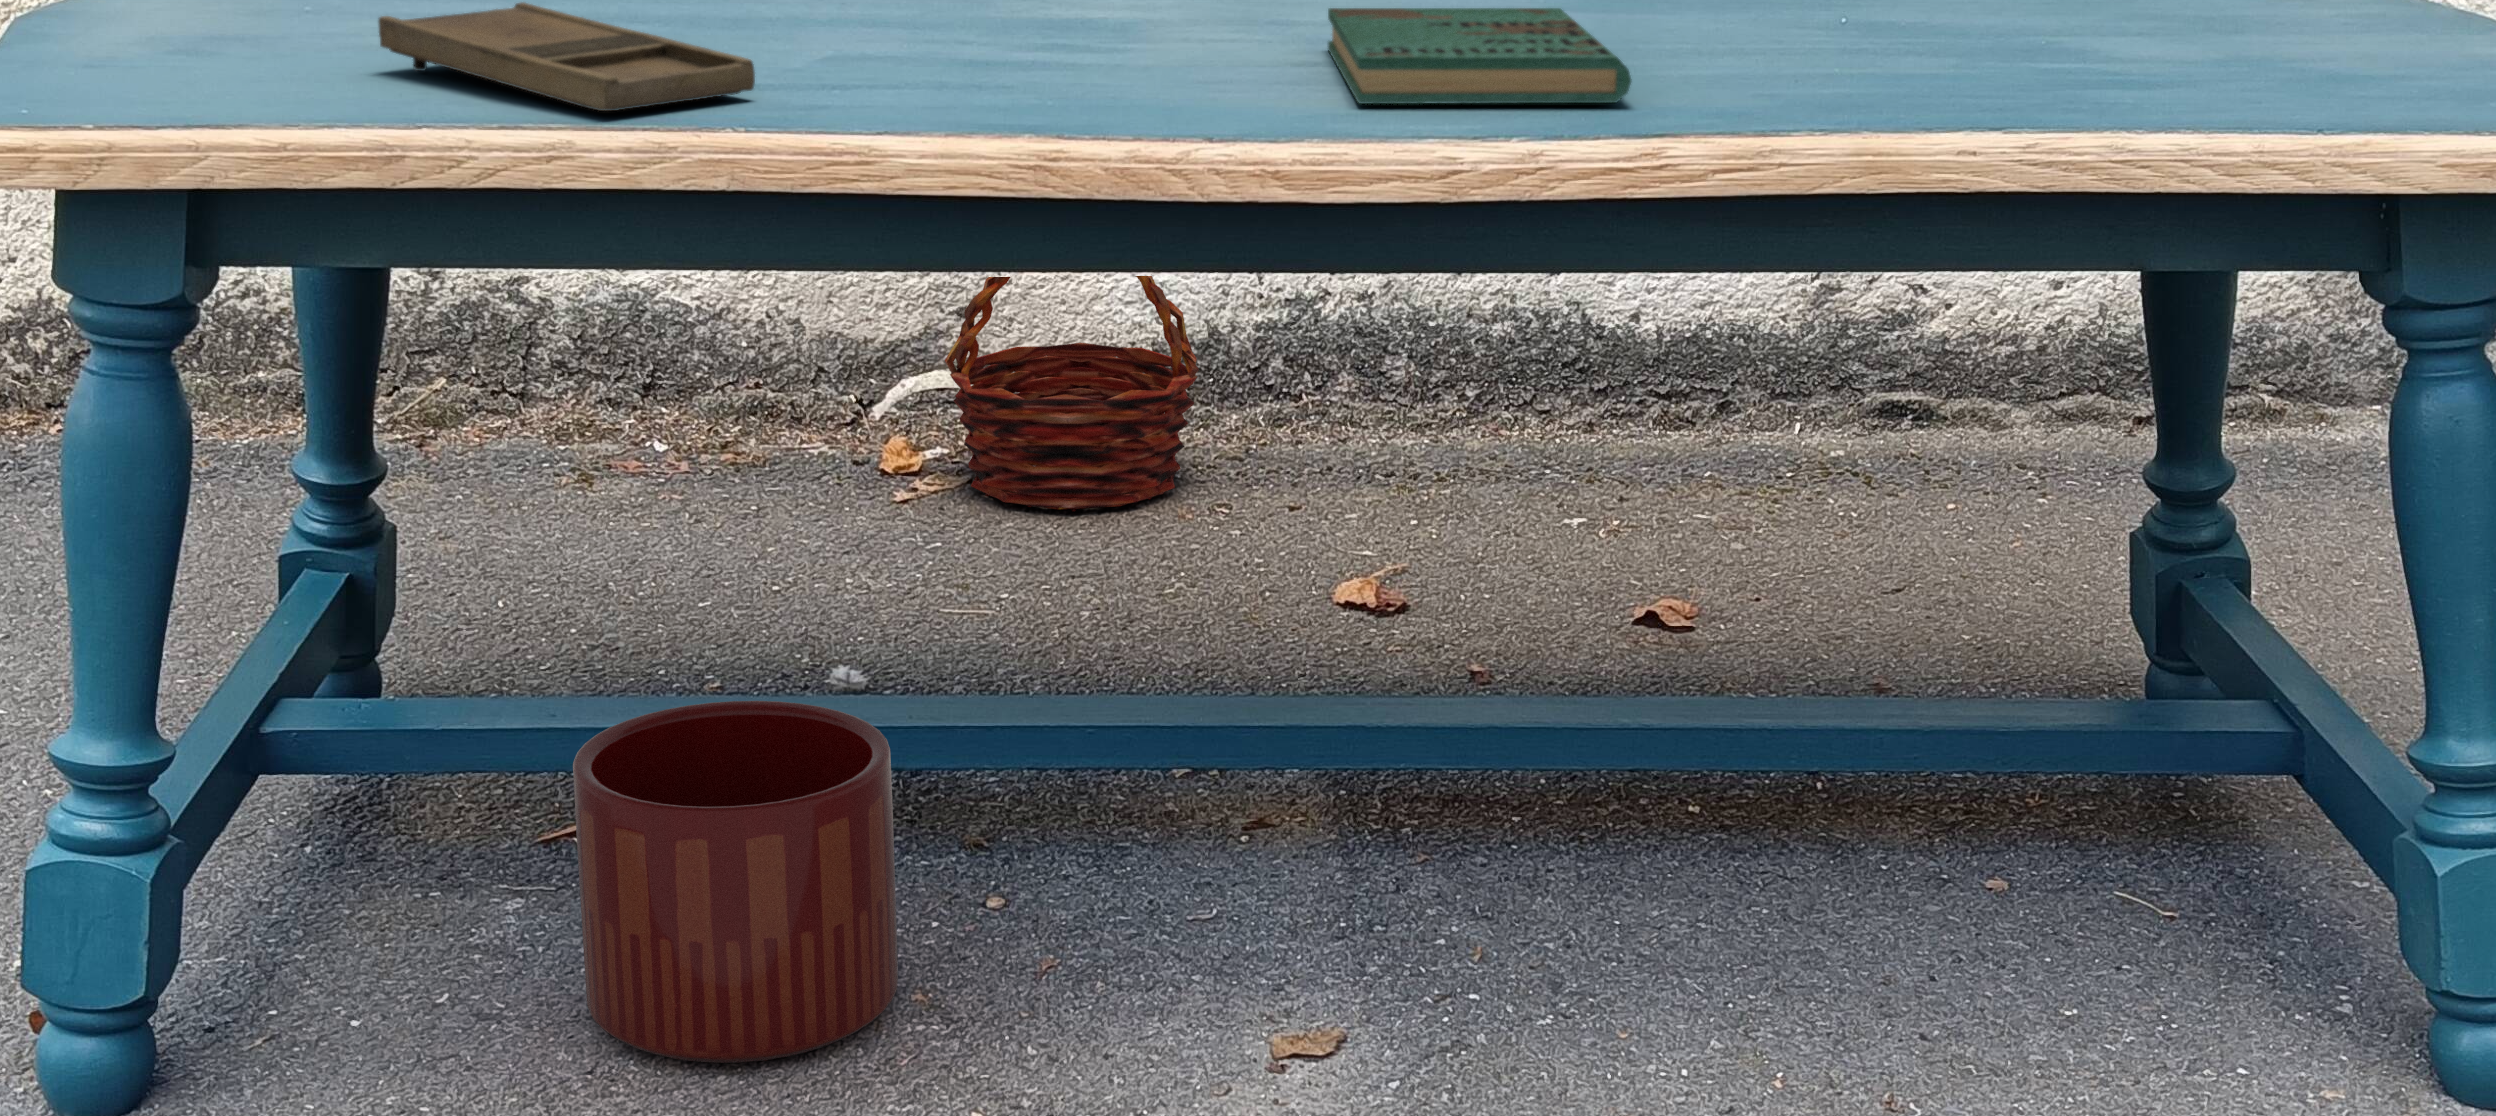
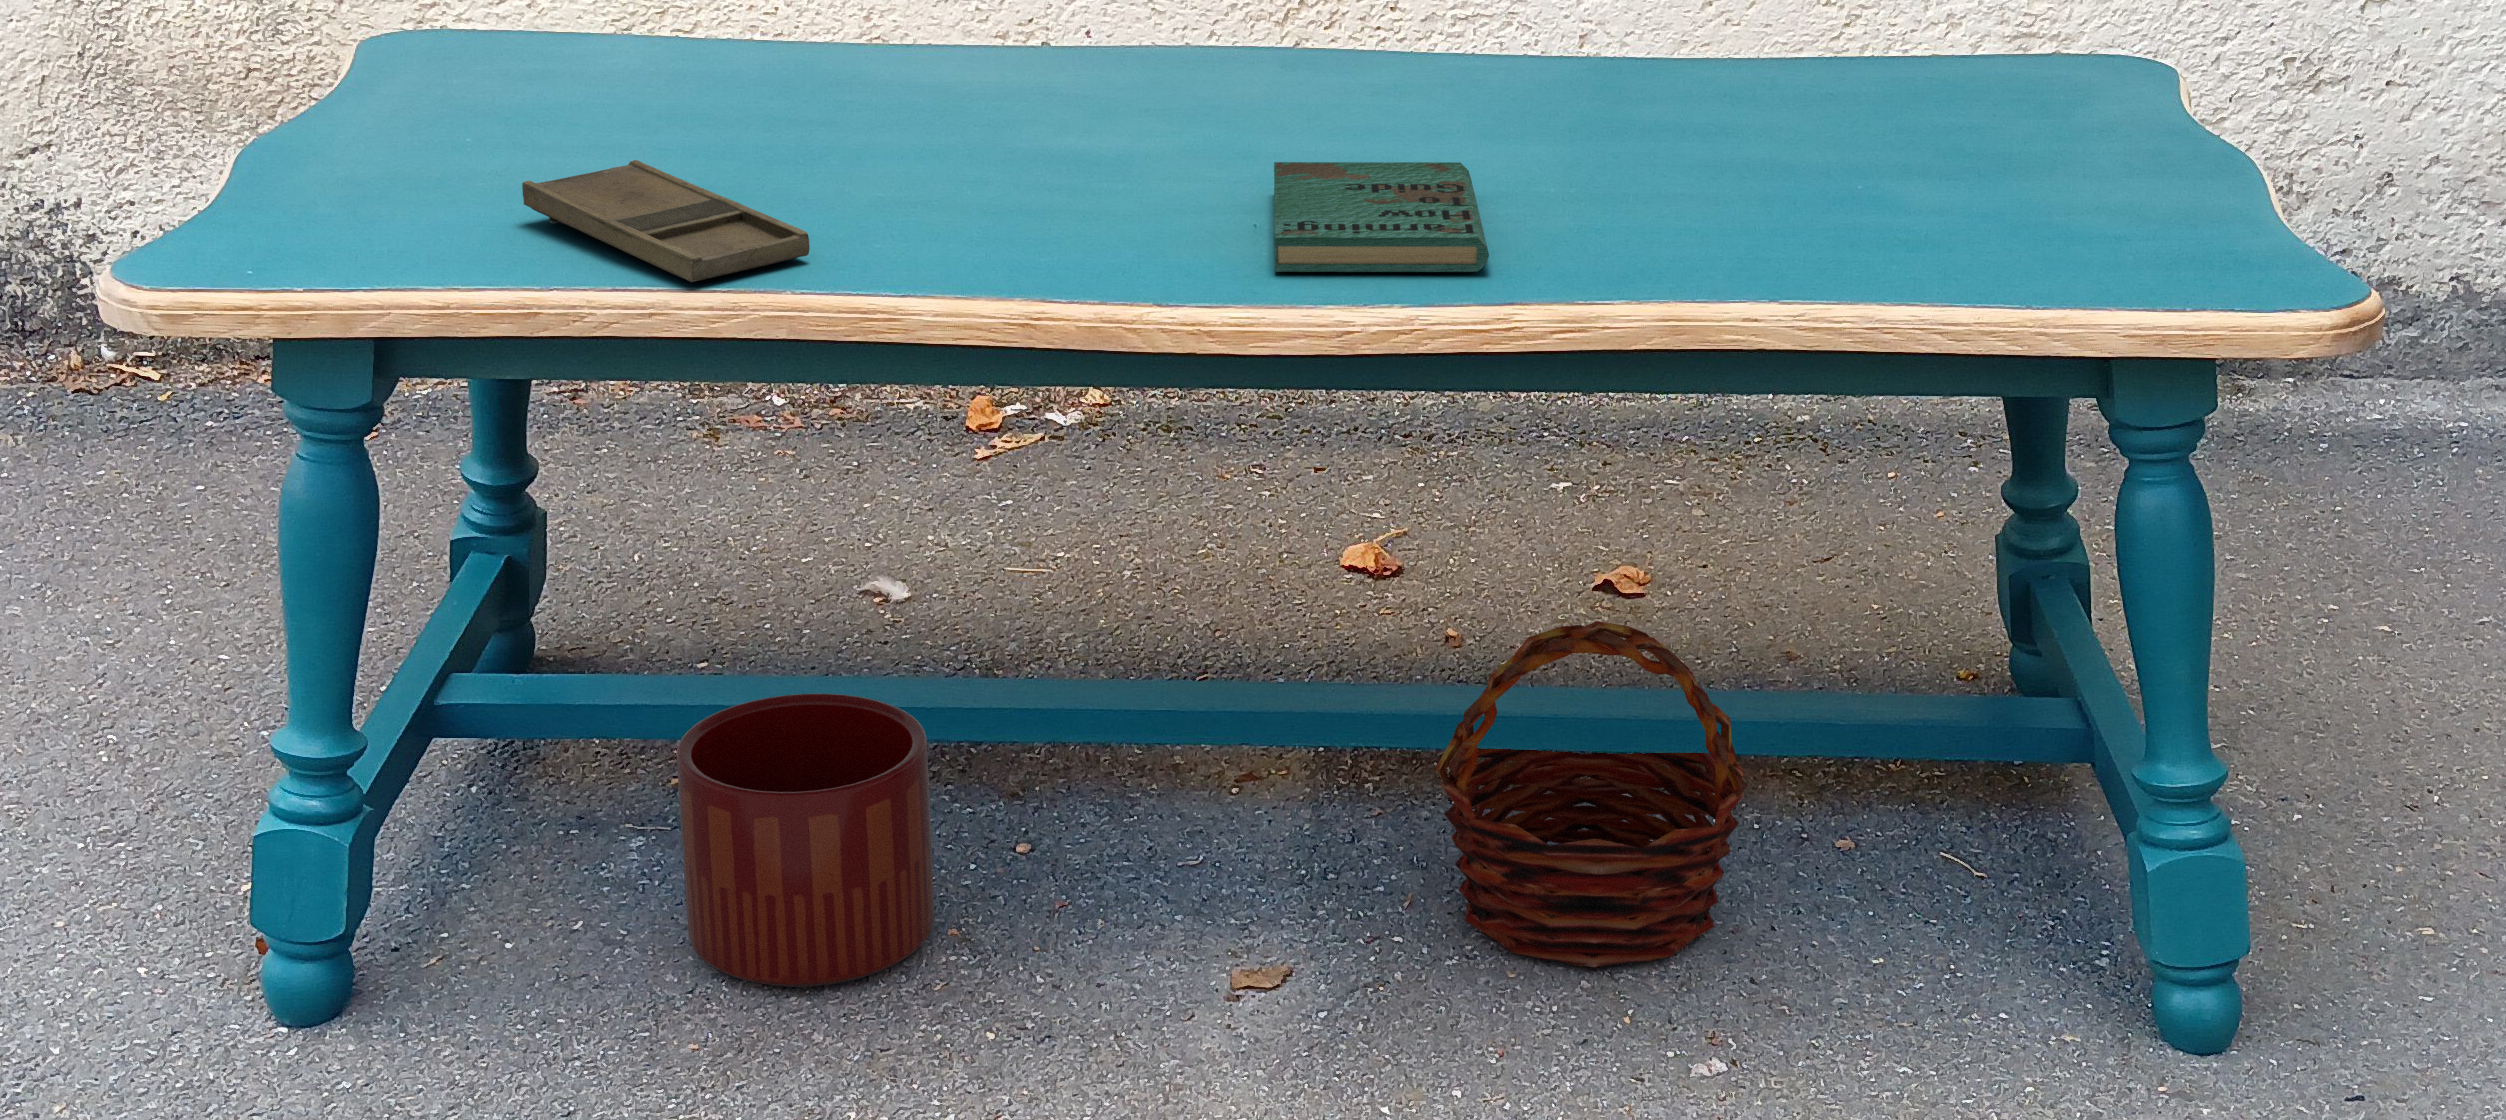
basket: present [945,276,1199,511] -> present [1436,621,1747,969]

